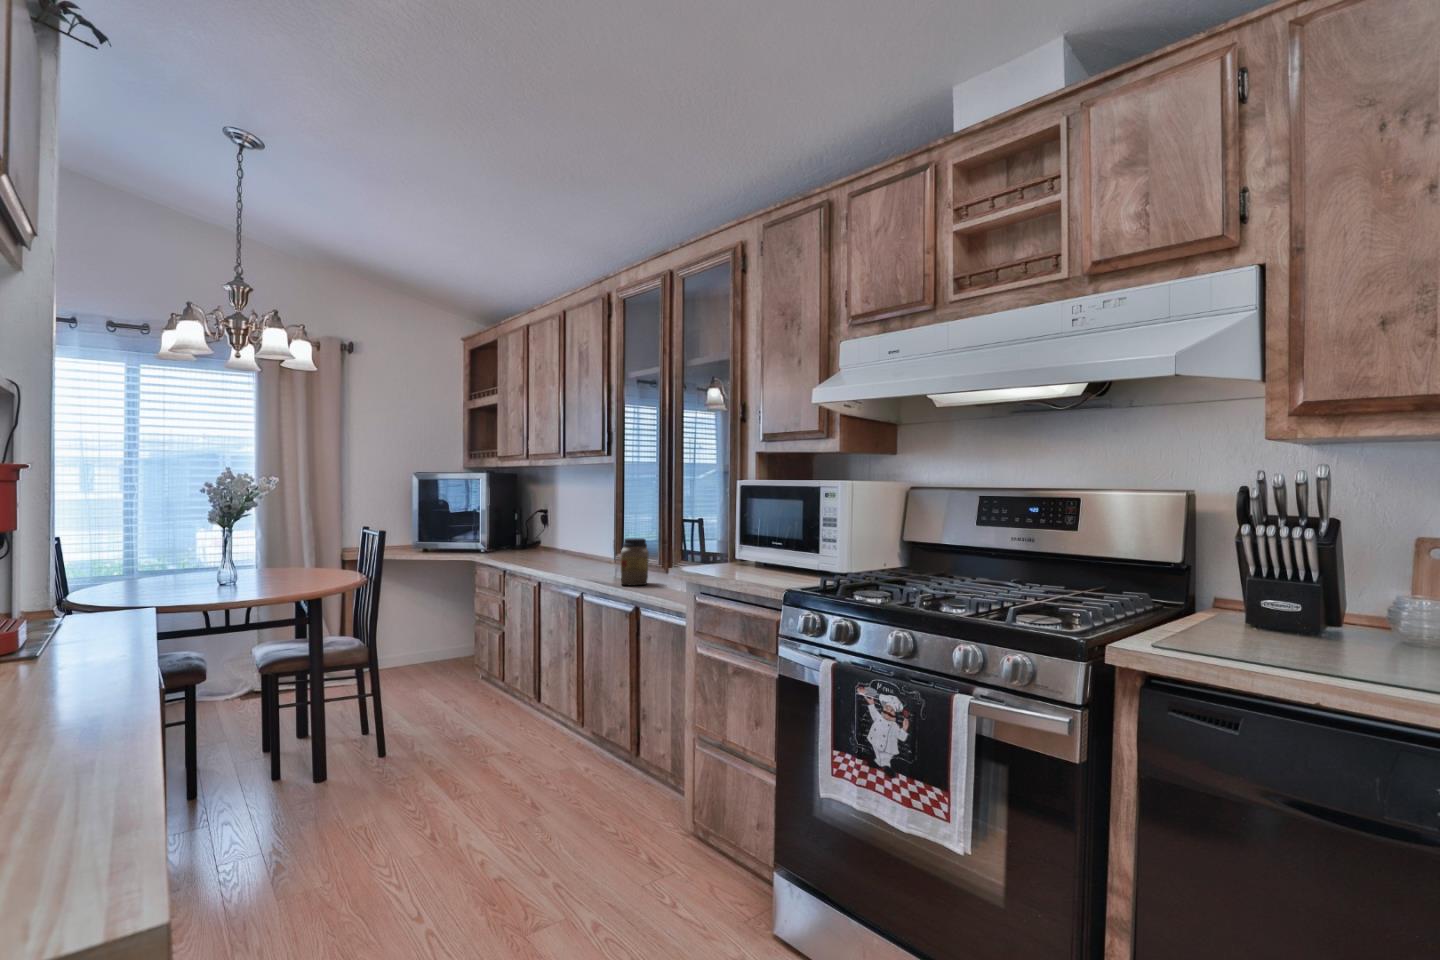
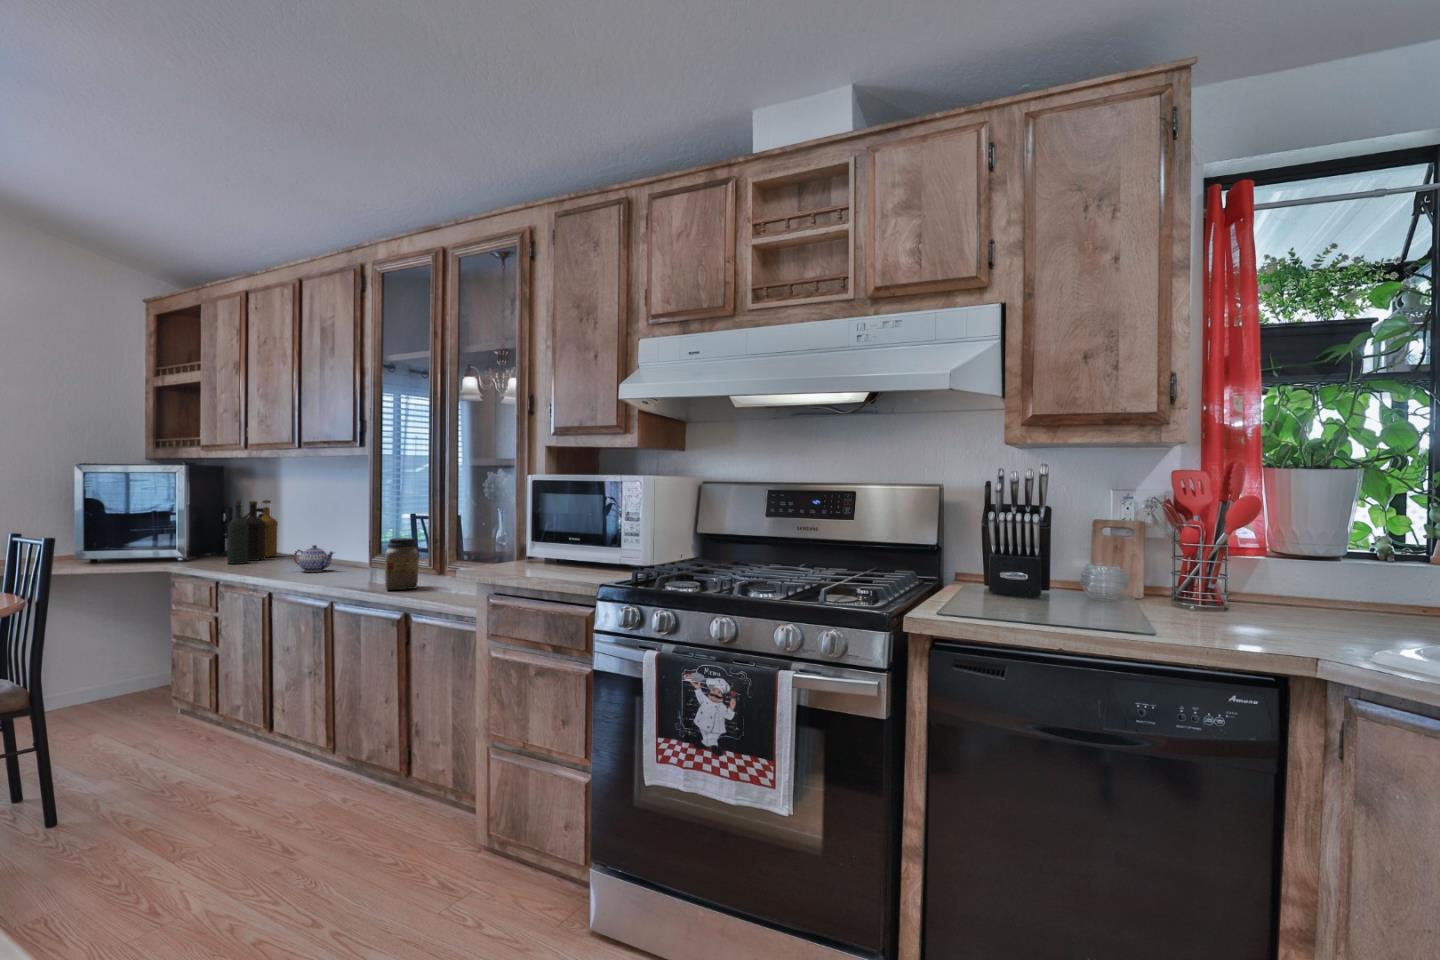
bottle: none [515,502,554,557] -> present [227,500,278,564]
teapot: none [559,542,590,566] -> present [294,545,334,572]

